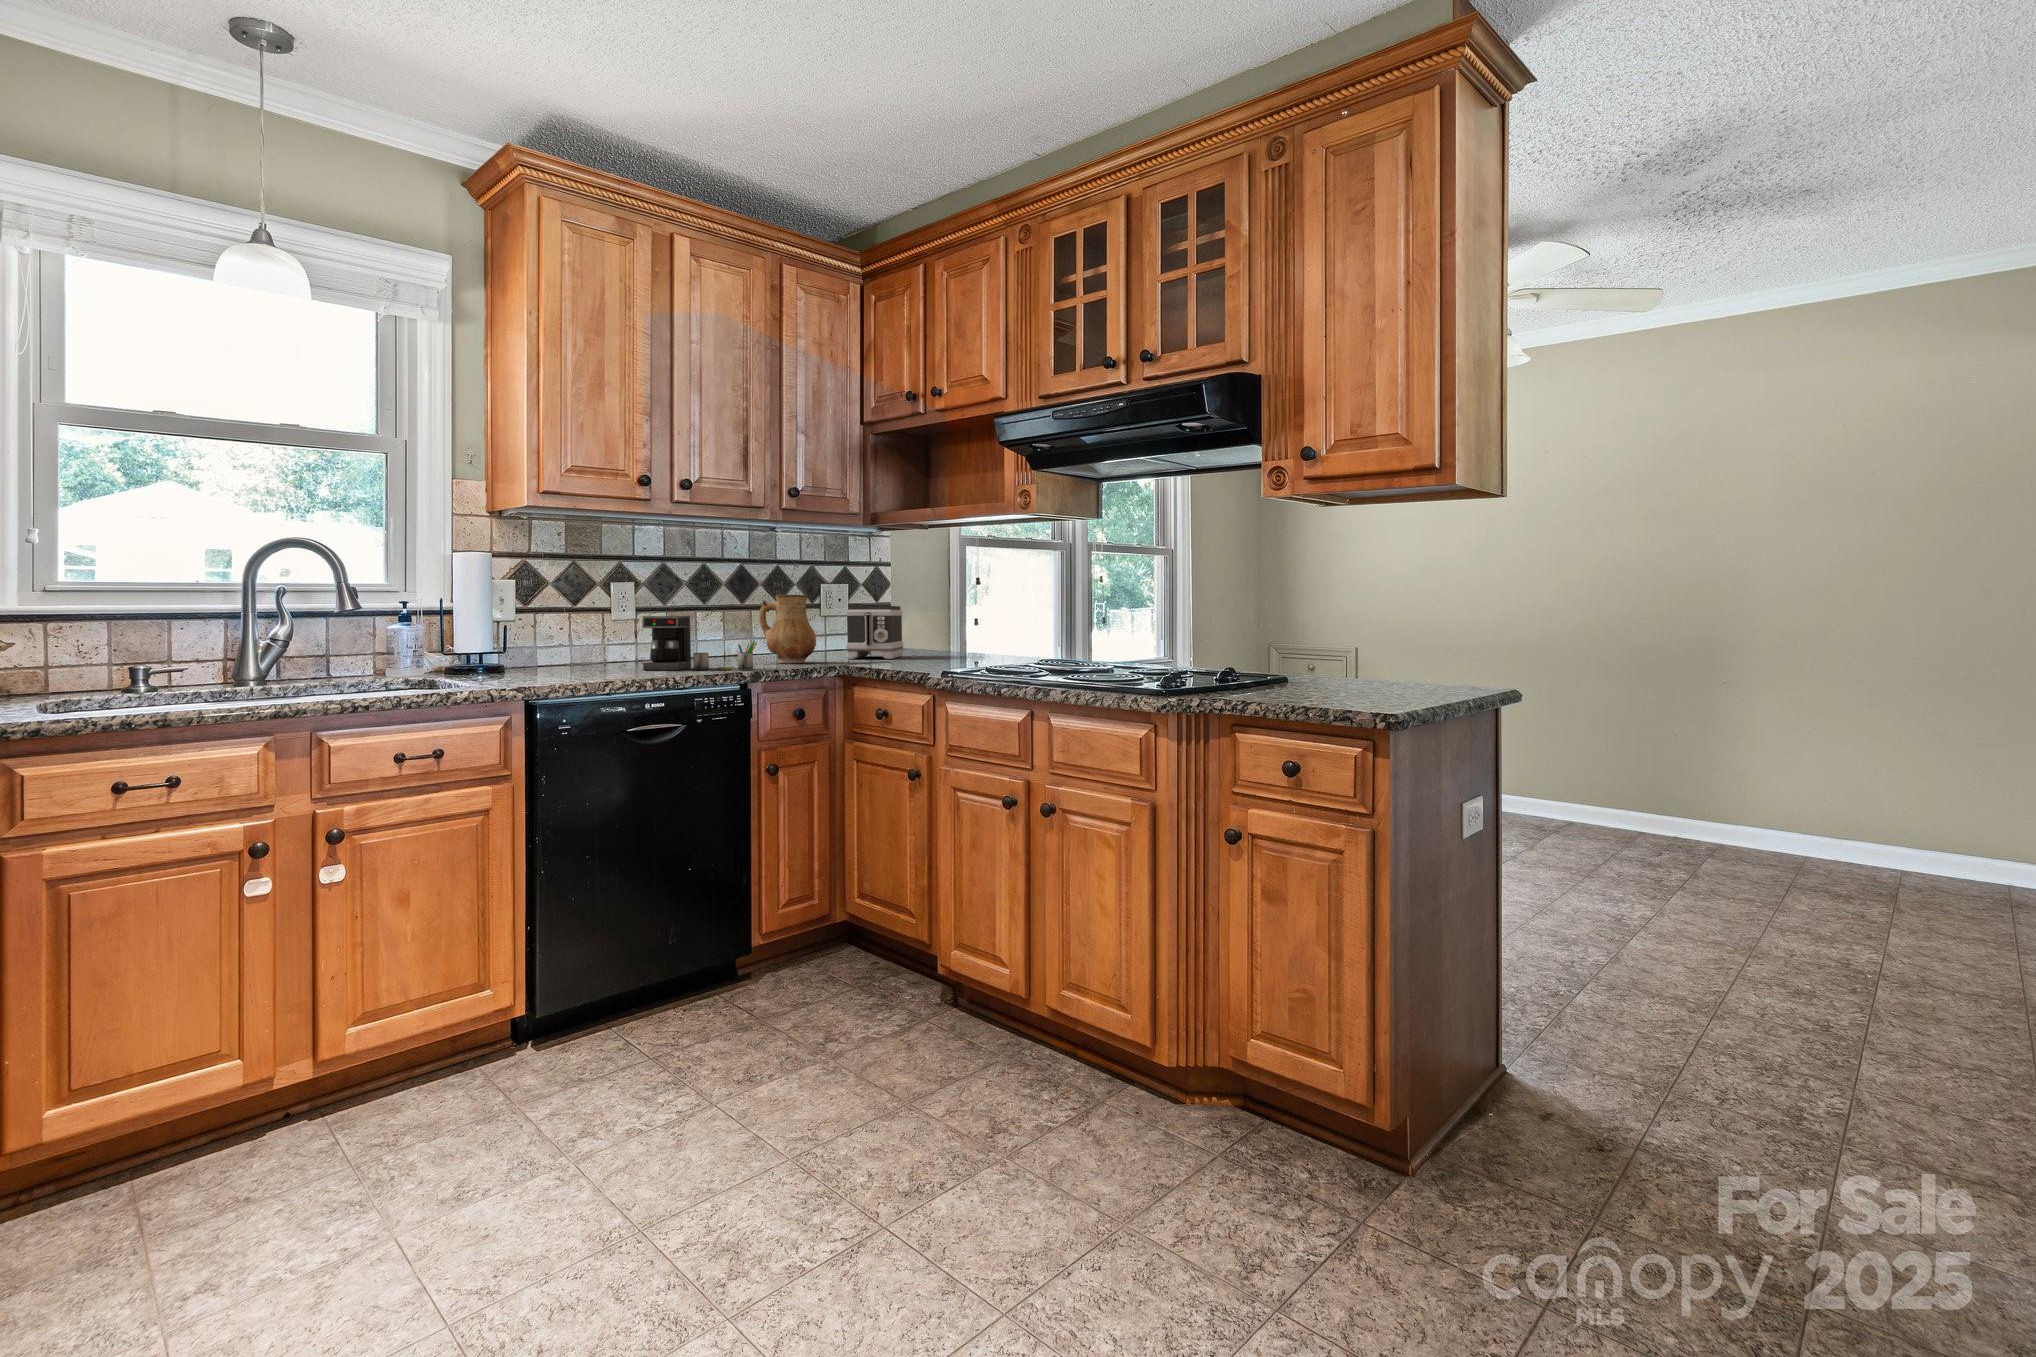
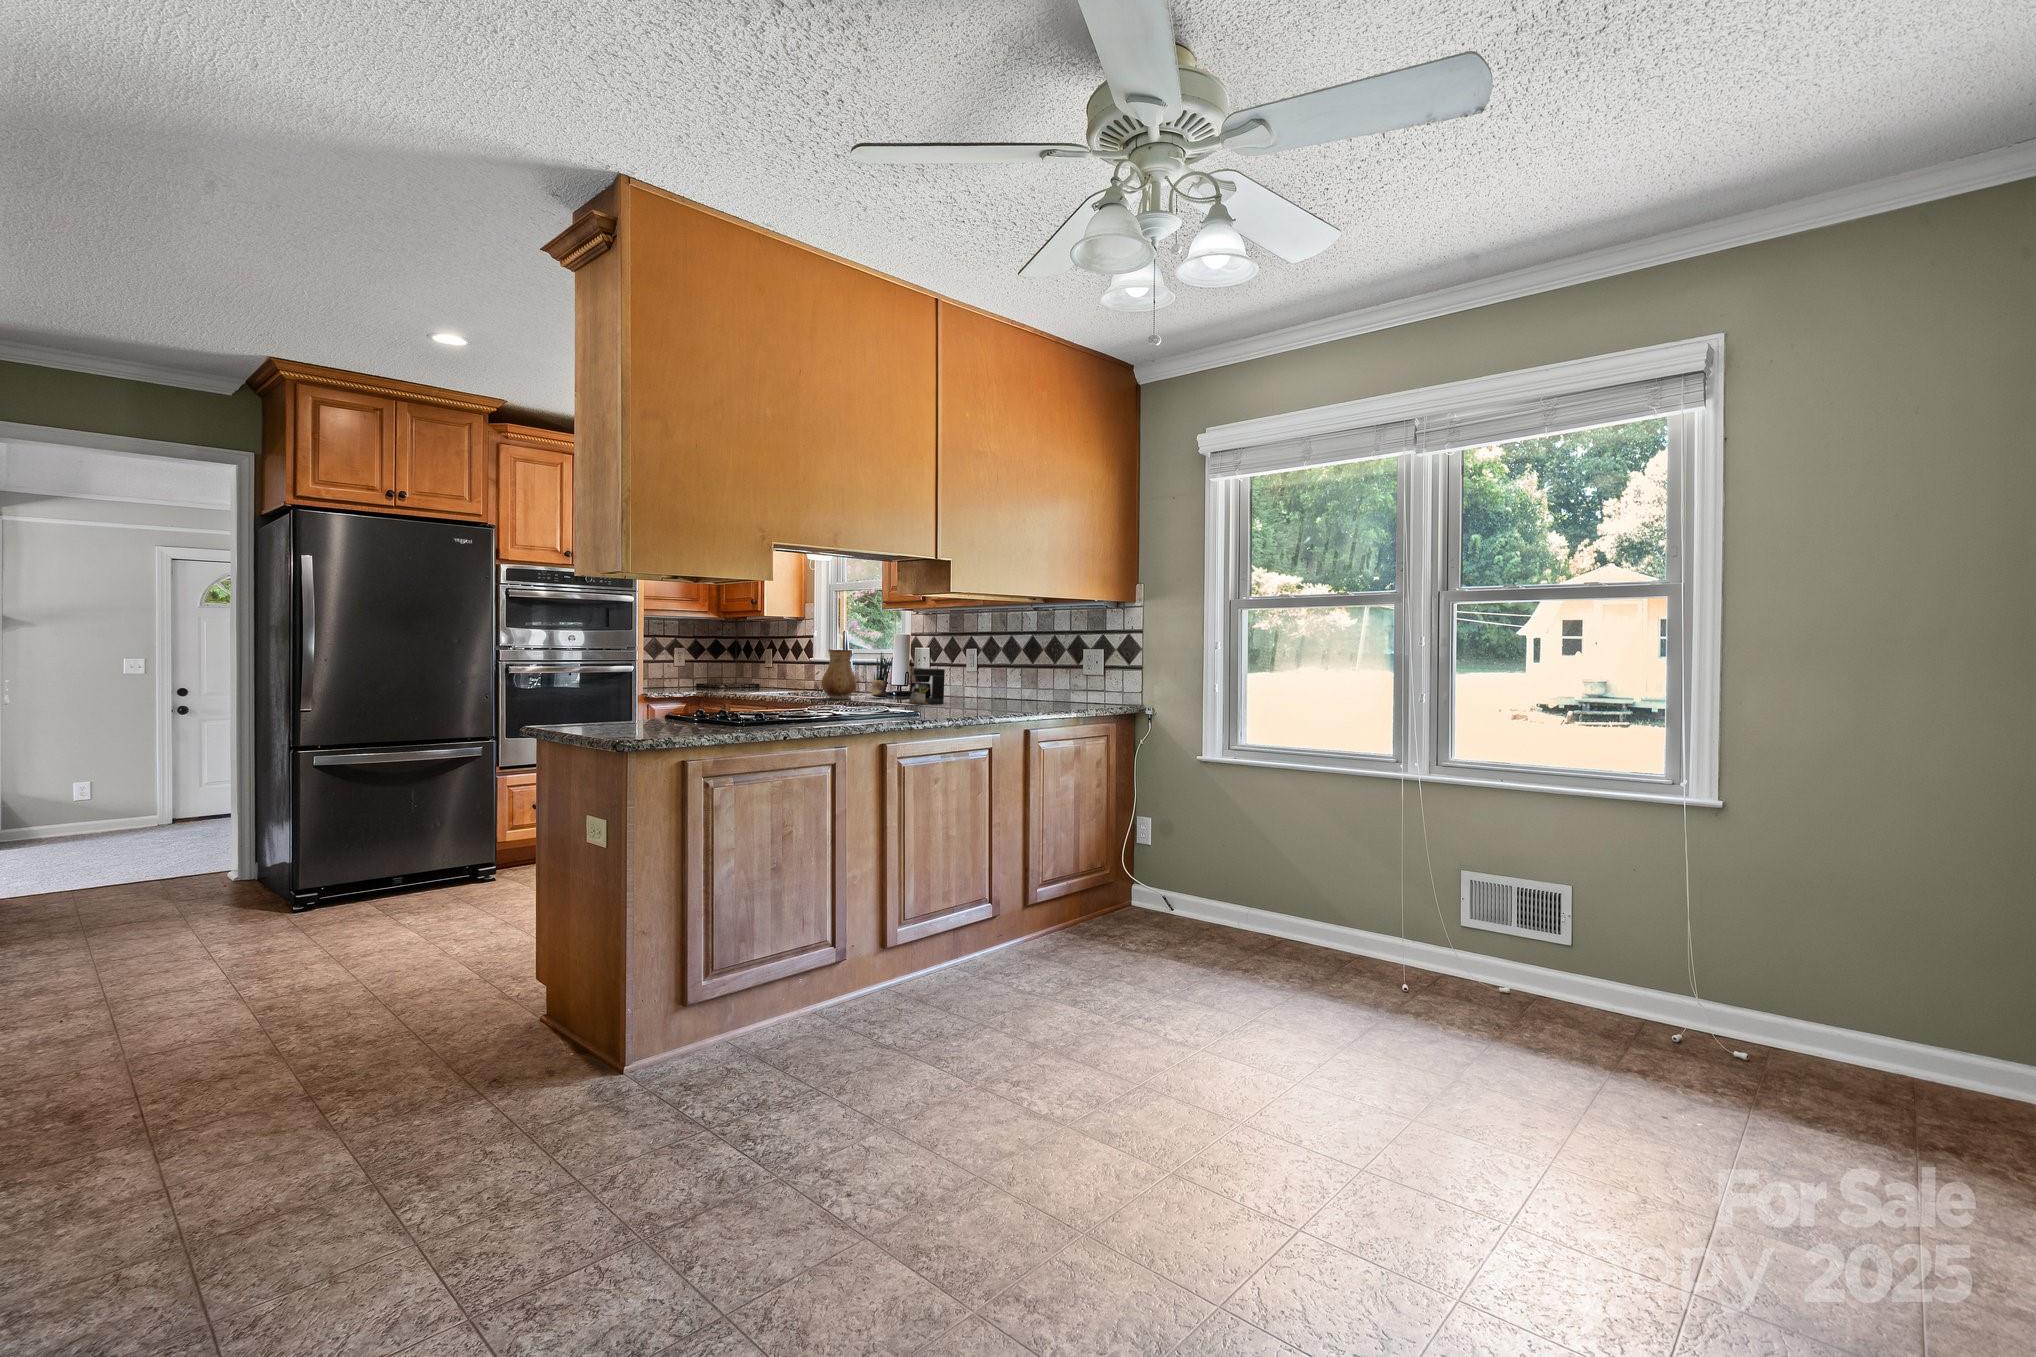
potted plant: none [513,590,552,673] -> present [872,652,893,698]
ceramic pitcher: present [759,594,816,663] -> present [821,650,857,699]
toaster: present [846,606,903,659] -> none [1066,667,1142,716]

